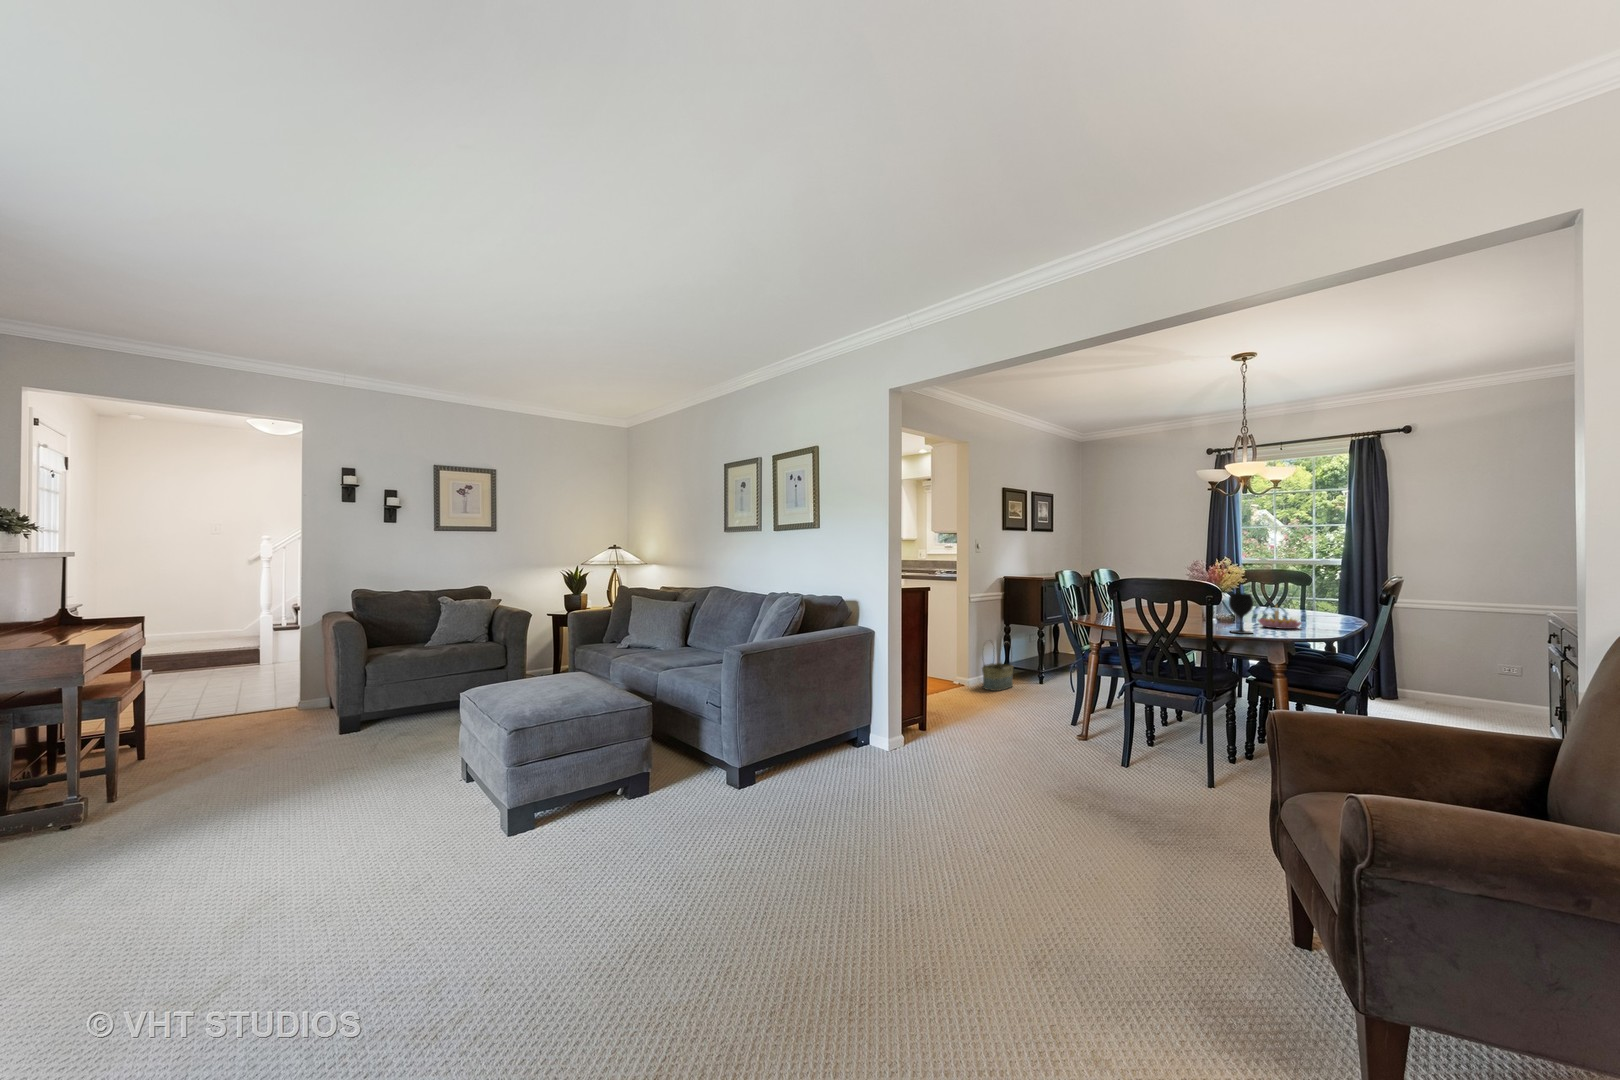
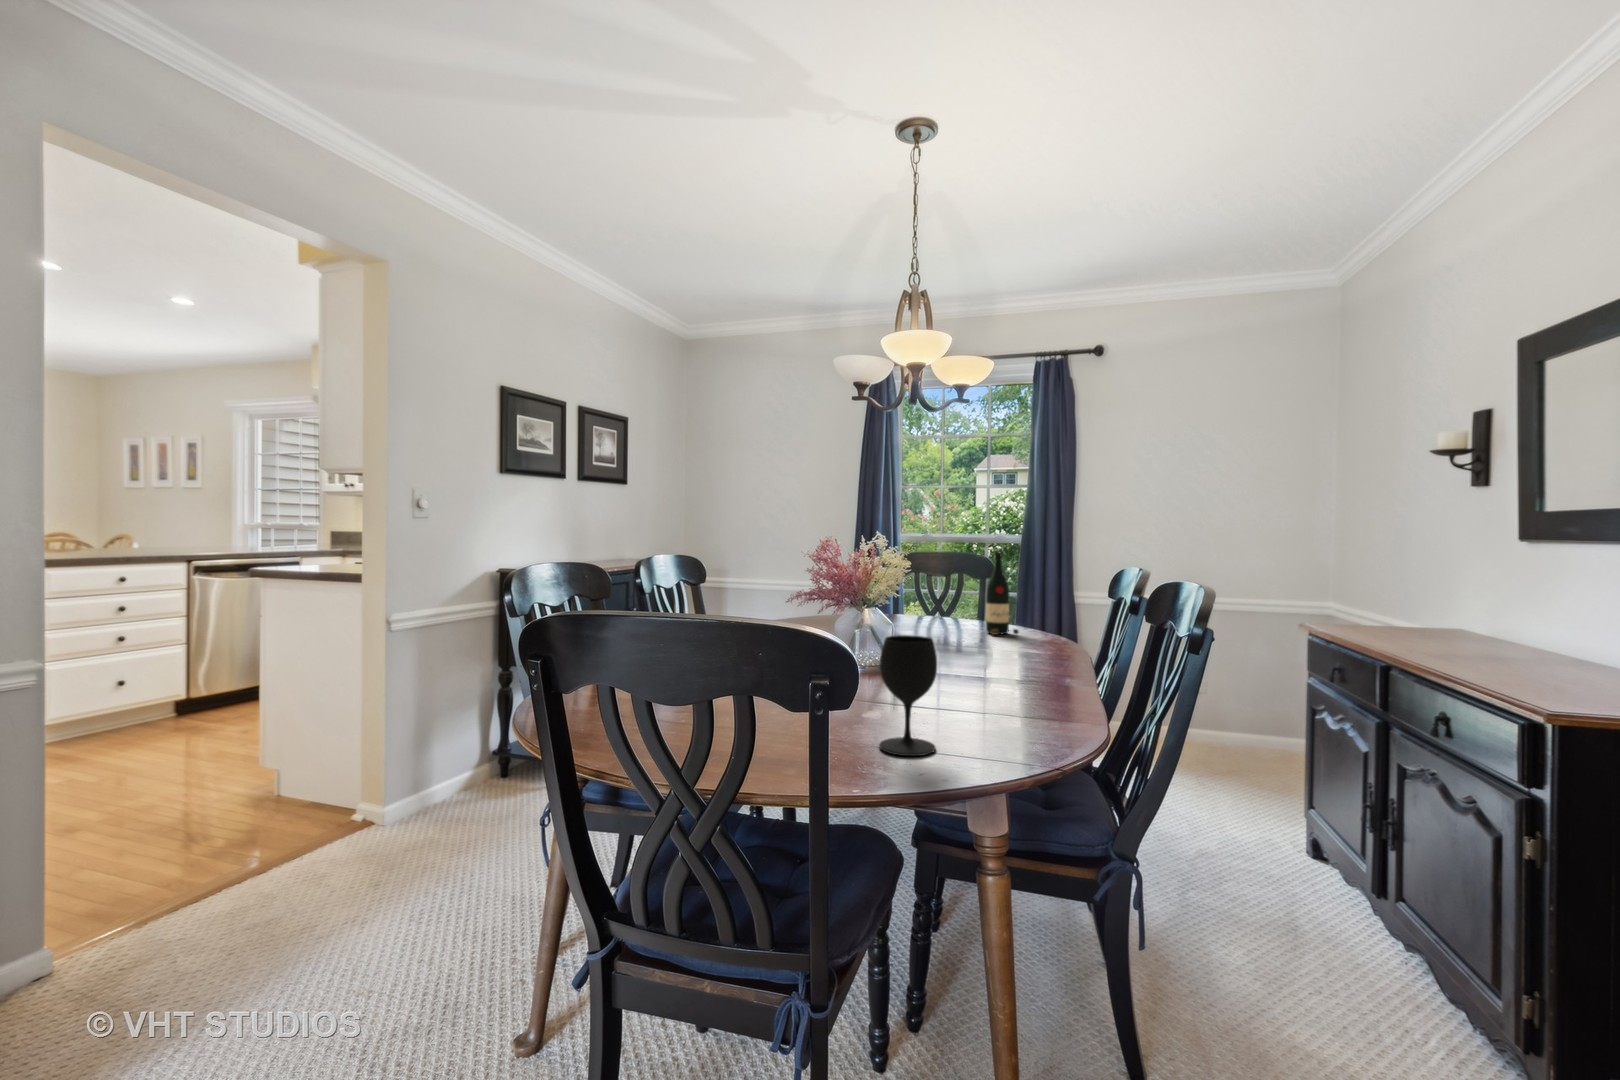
wine bottle: none [1299,567,1322,612] -> present [986,552,1019,635]
candle holder: present [1258,605,1301,629] -> none [936,646,1025,711]
basket: present [982,640,1013,691] -> none [421,707,503,824]

